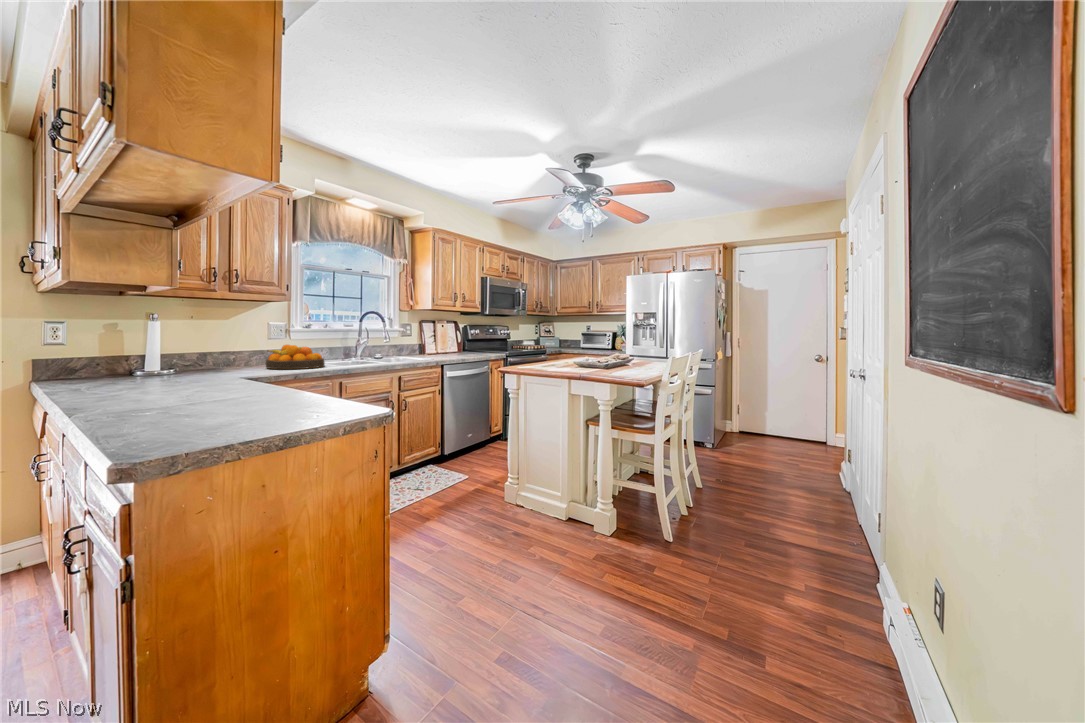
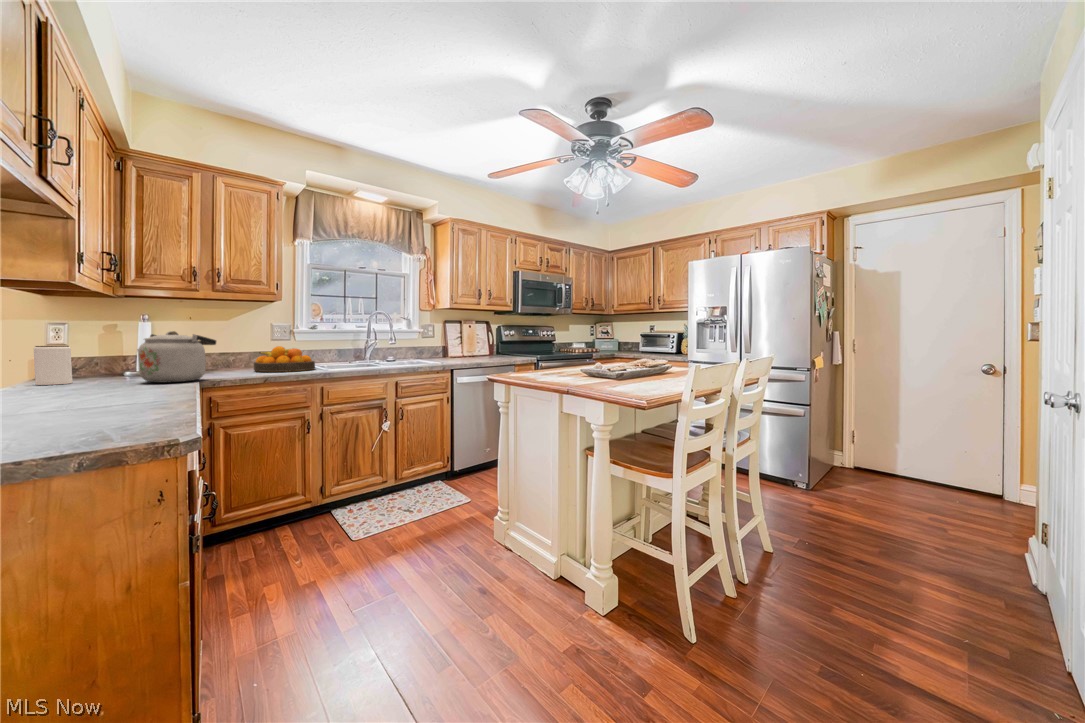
kettle: none [178,331,257,381] -> present [137,331,216,383]
jar: none [67,346,107,386] -> present [34,346,72,385]

